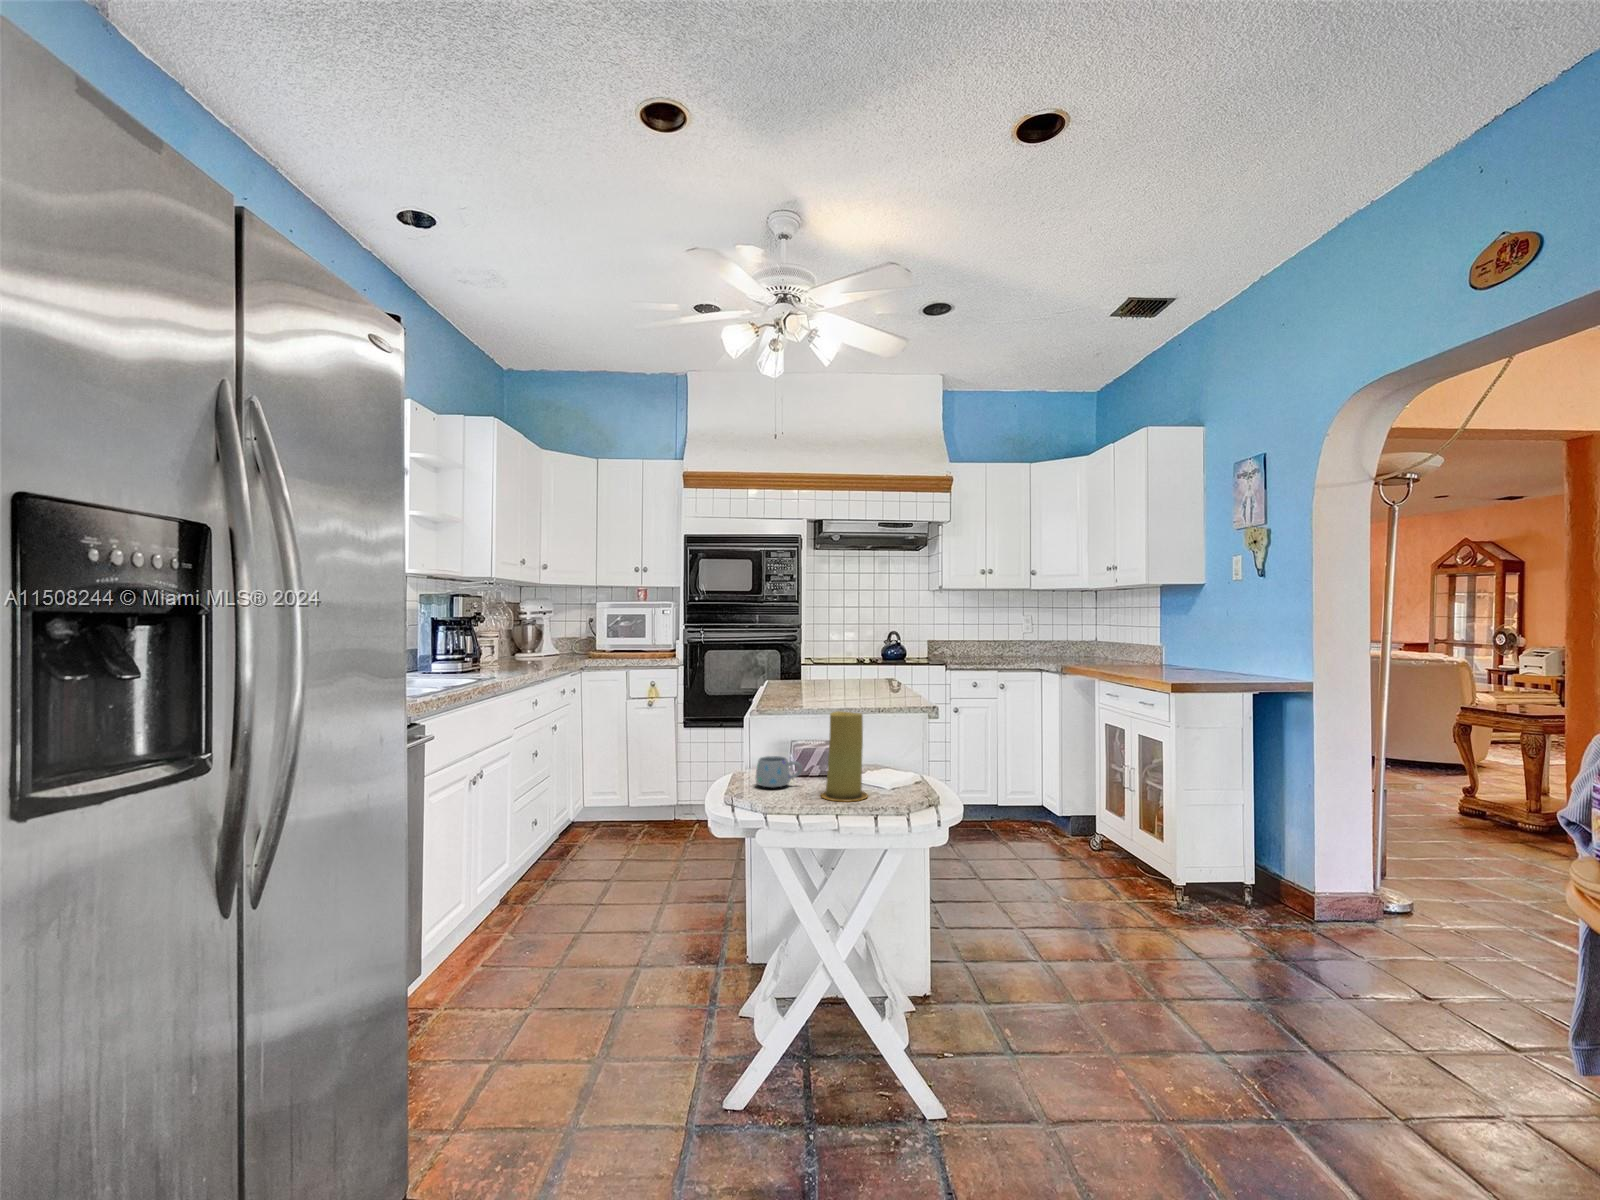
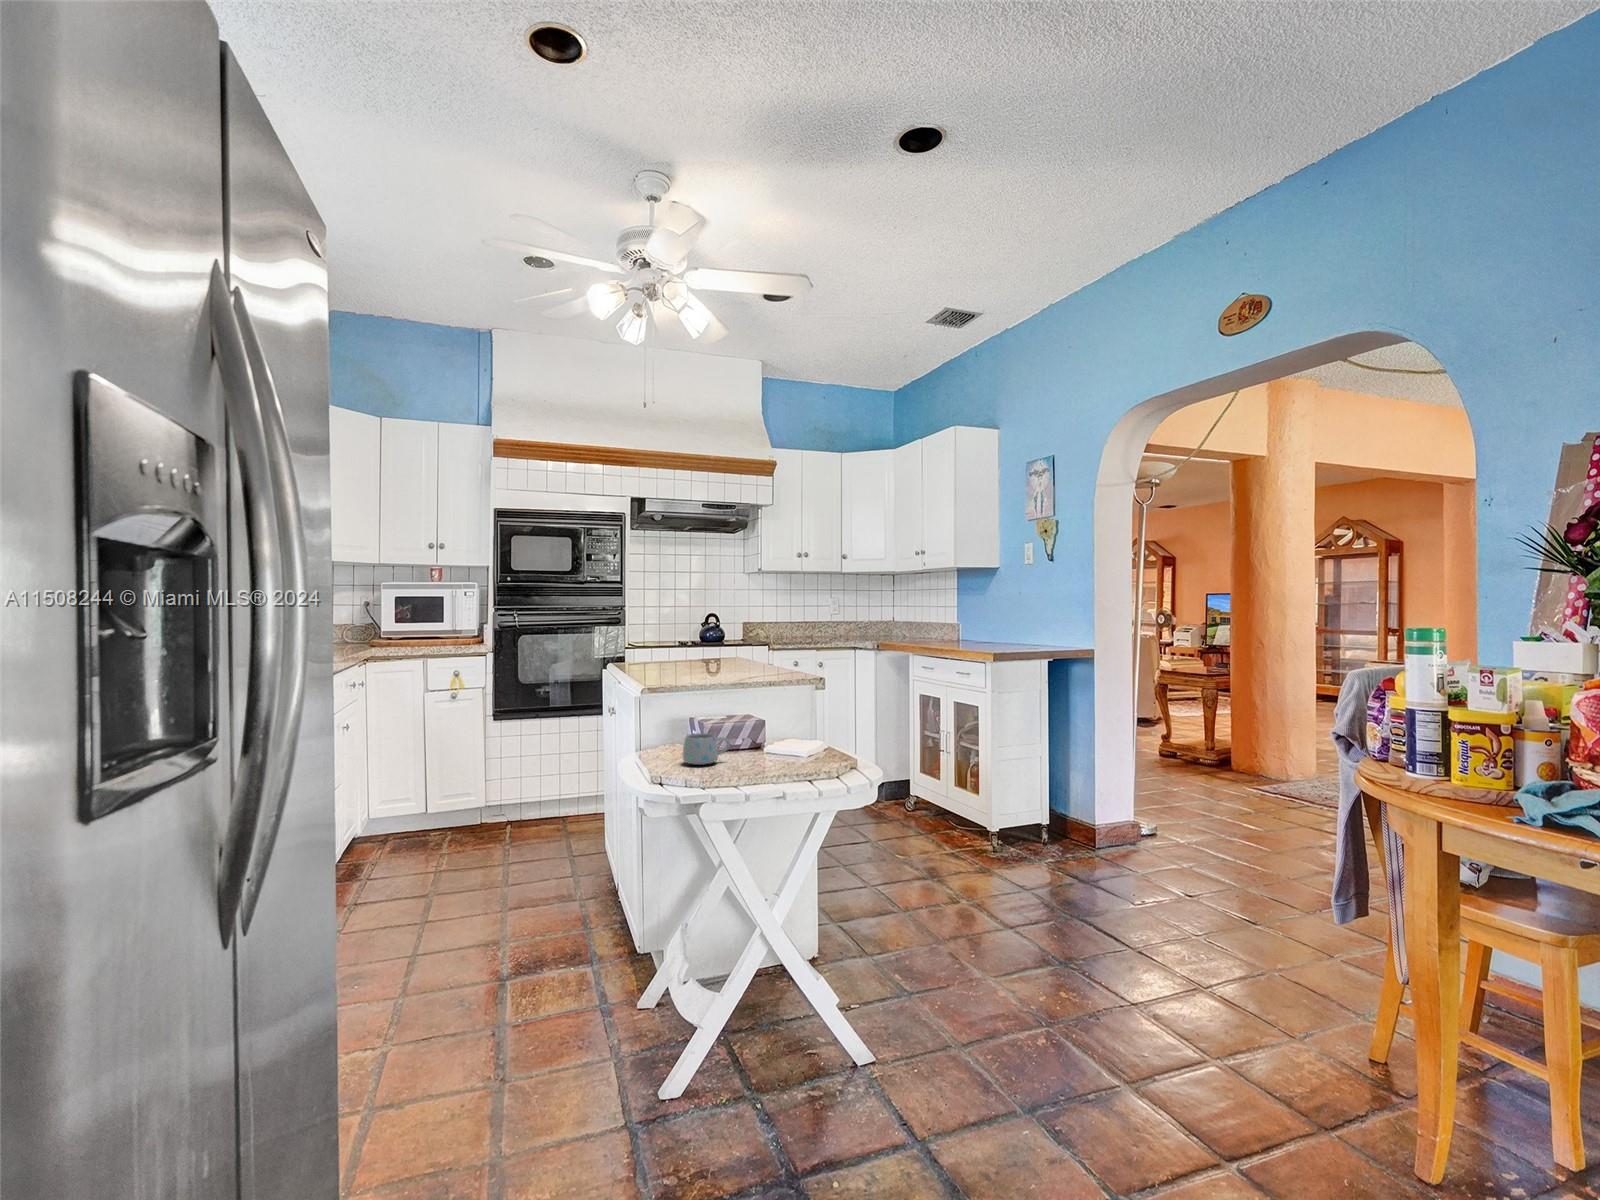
candle: present [821,711,868,801] -> none [758,684,805,772]

